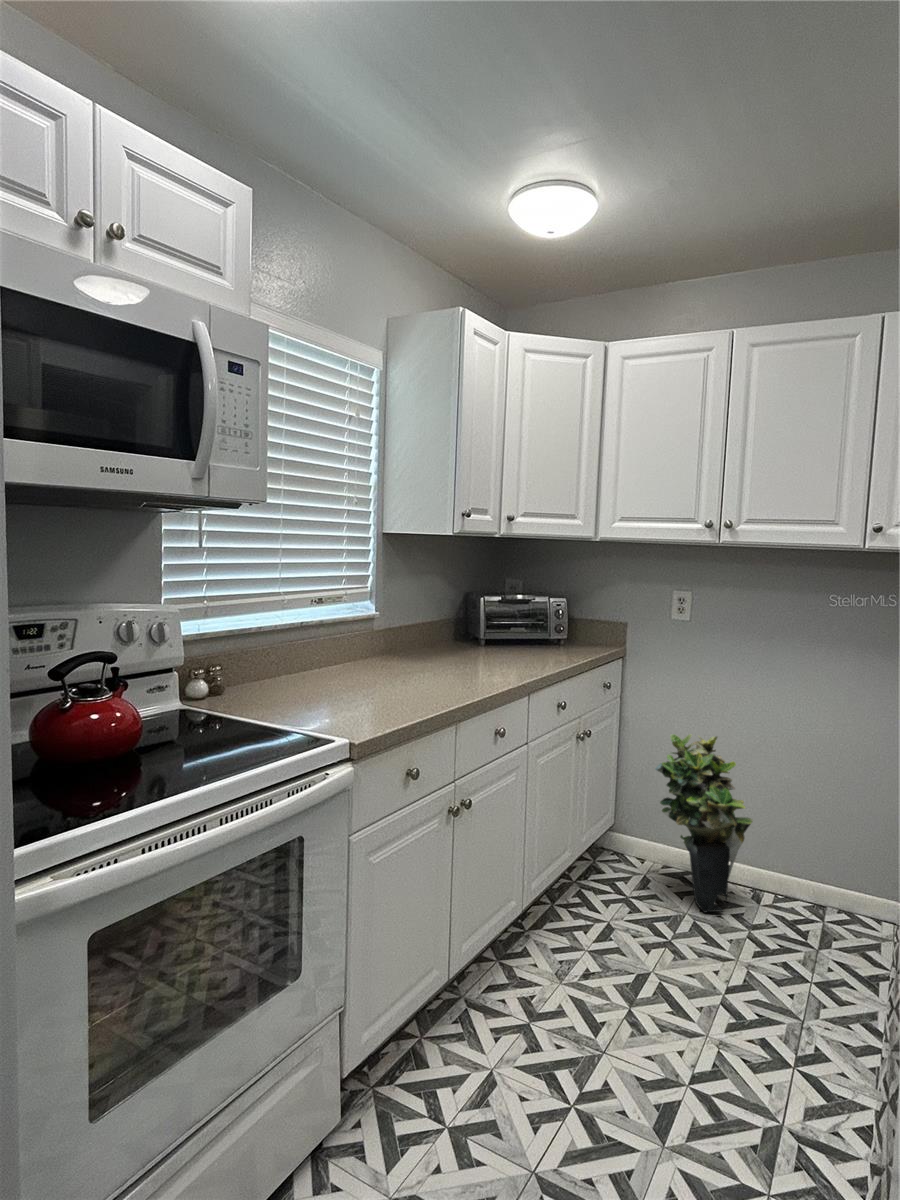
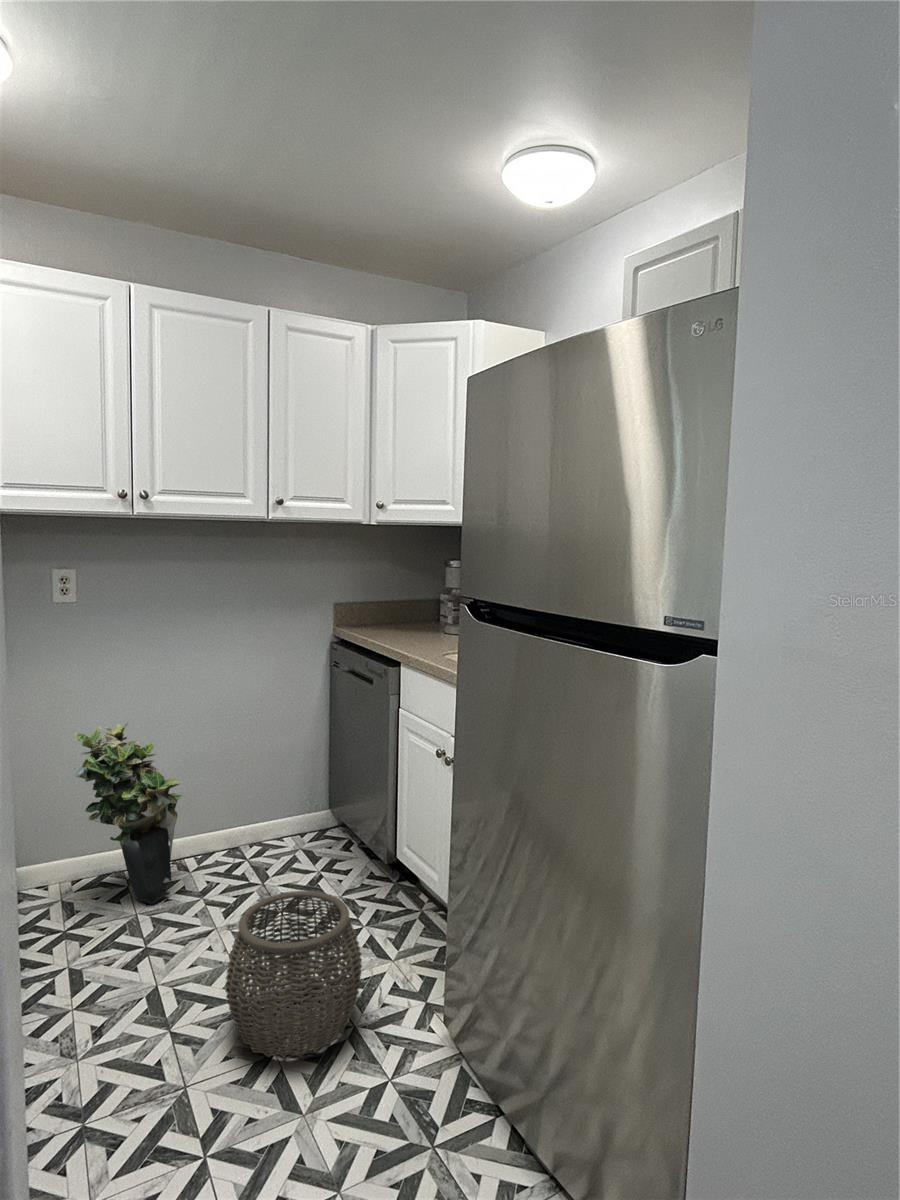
woven basket: none [659,936,811,1118] -> present [225,891,362,1059]

